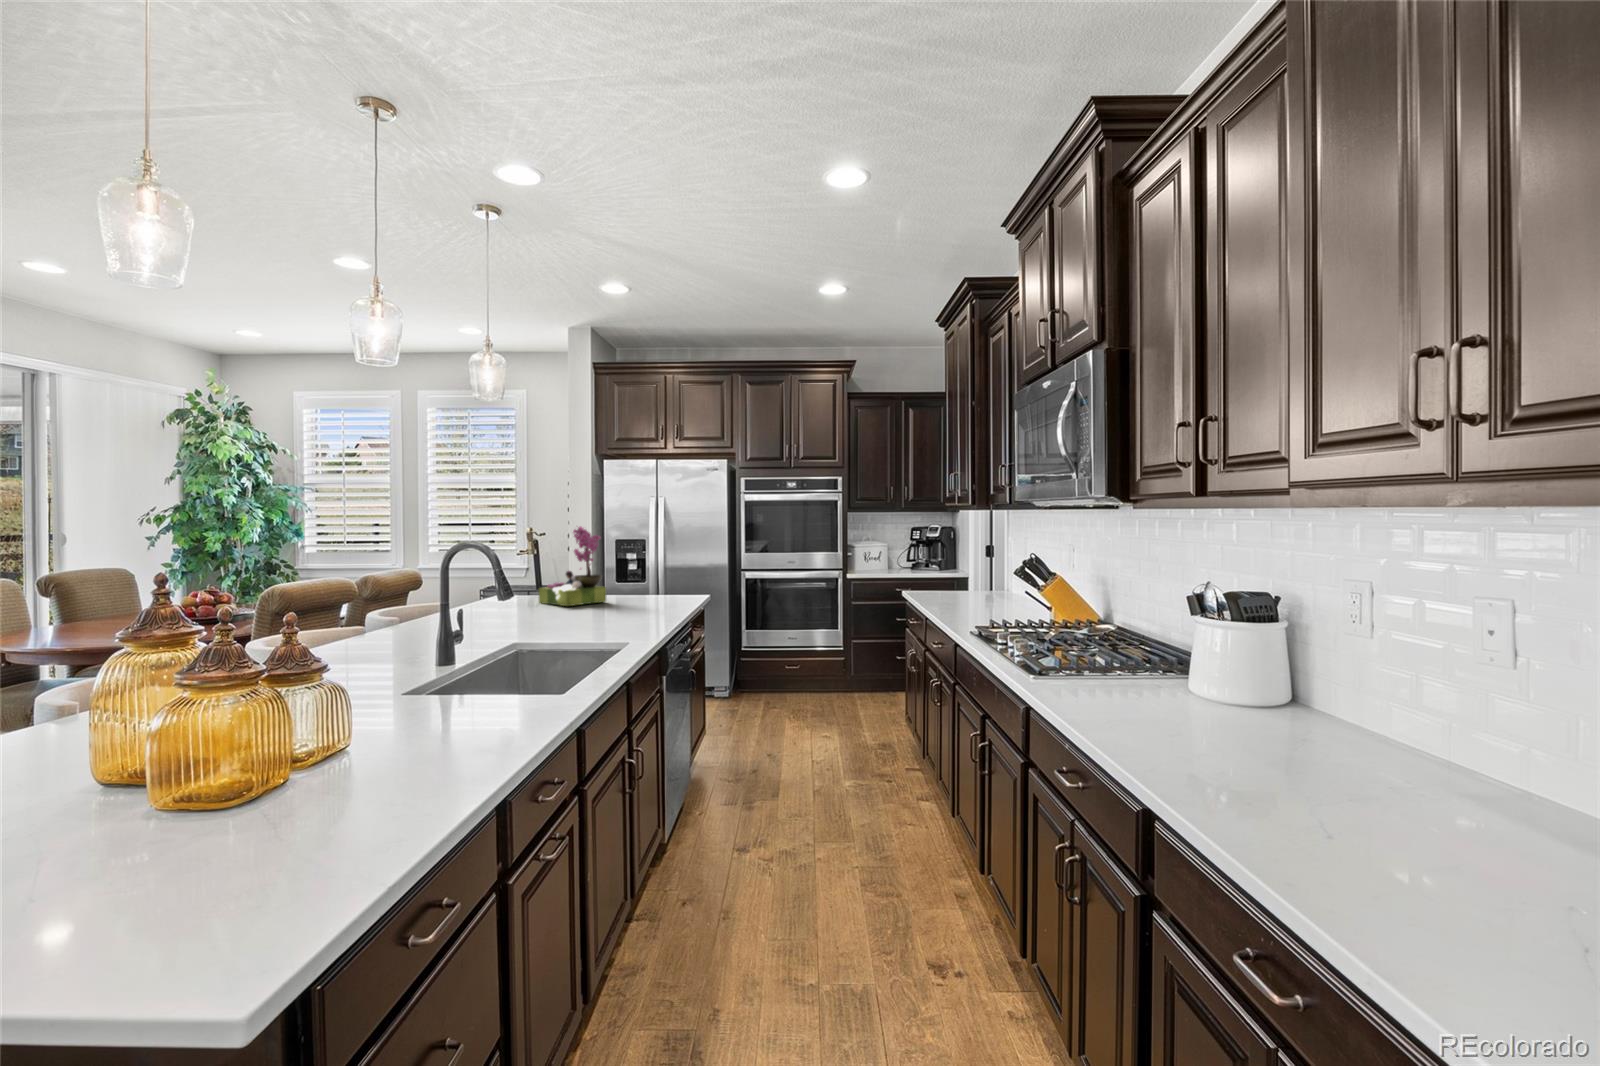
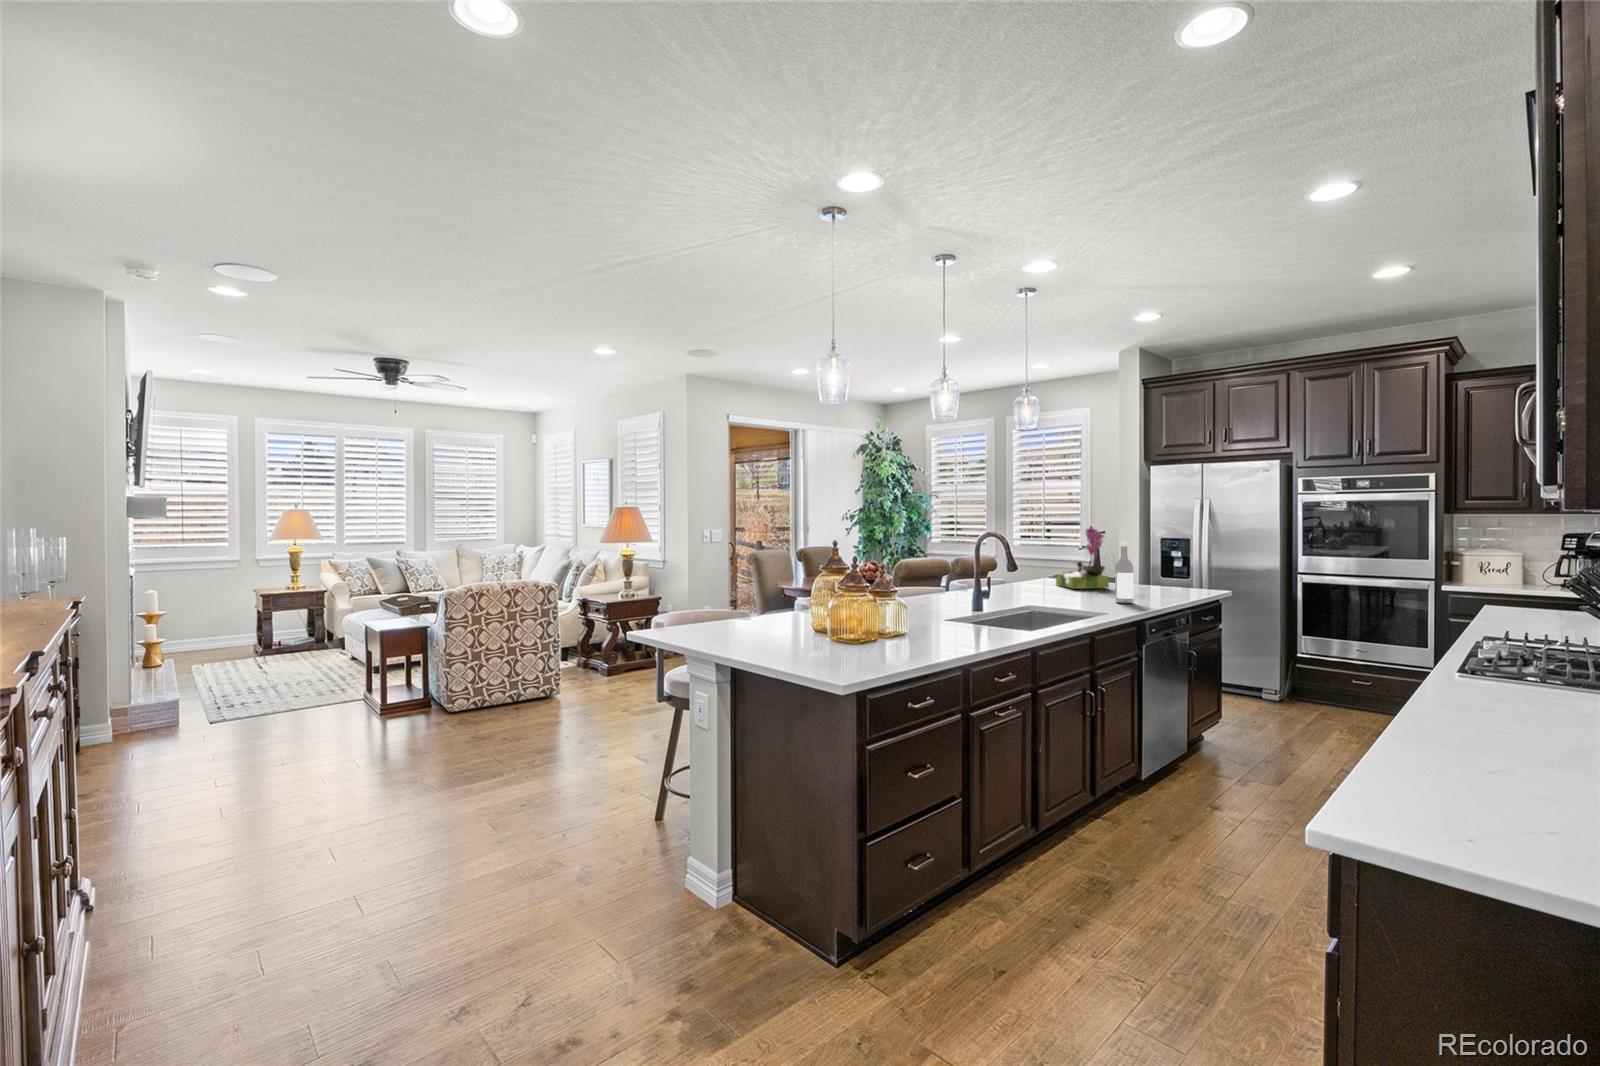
wine bottle: none [636,544,657,621] -> present [1115,542,1134,603]

